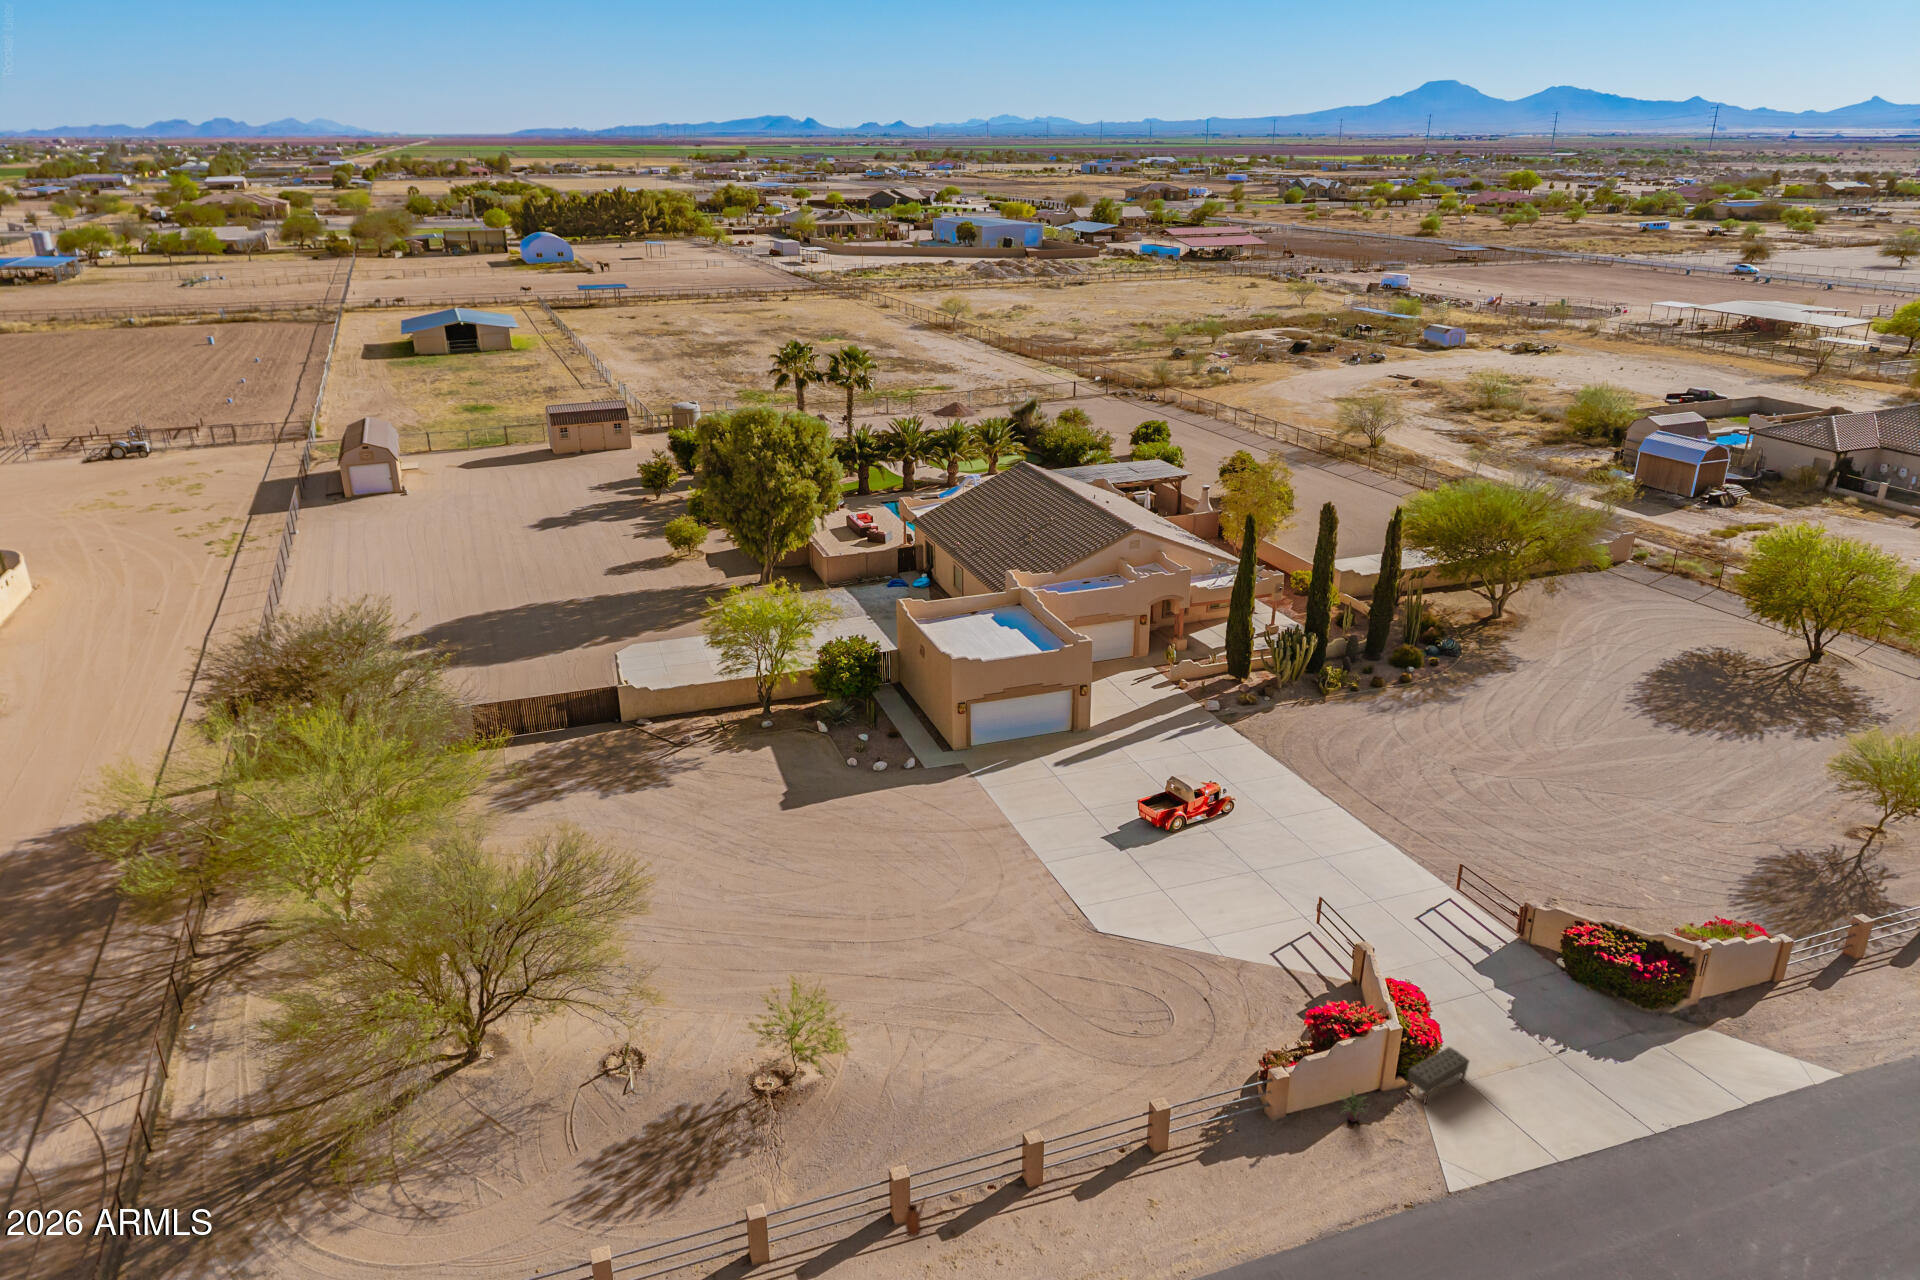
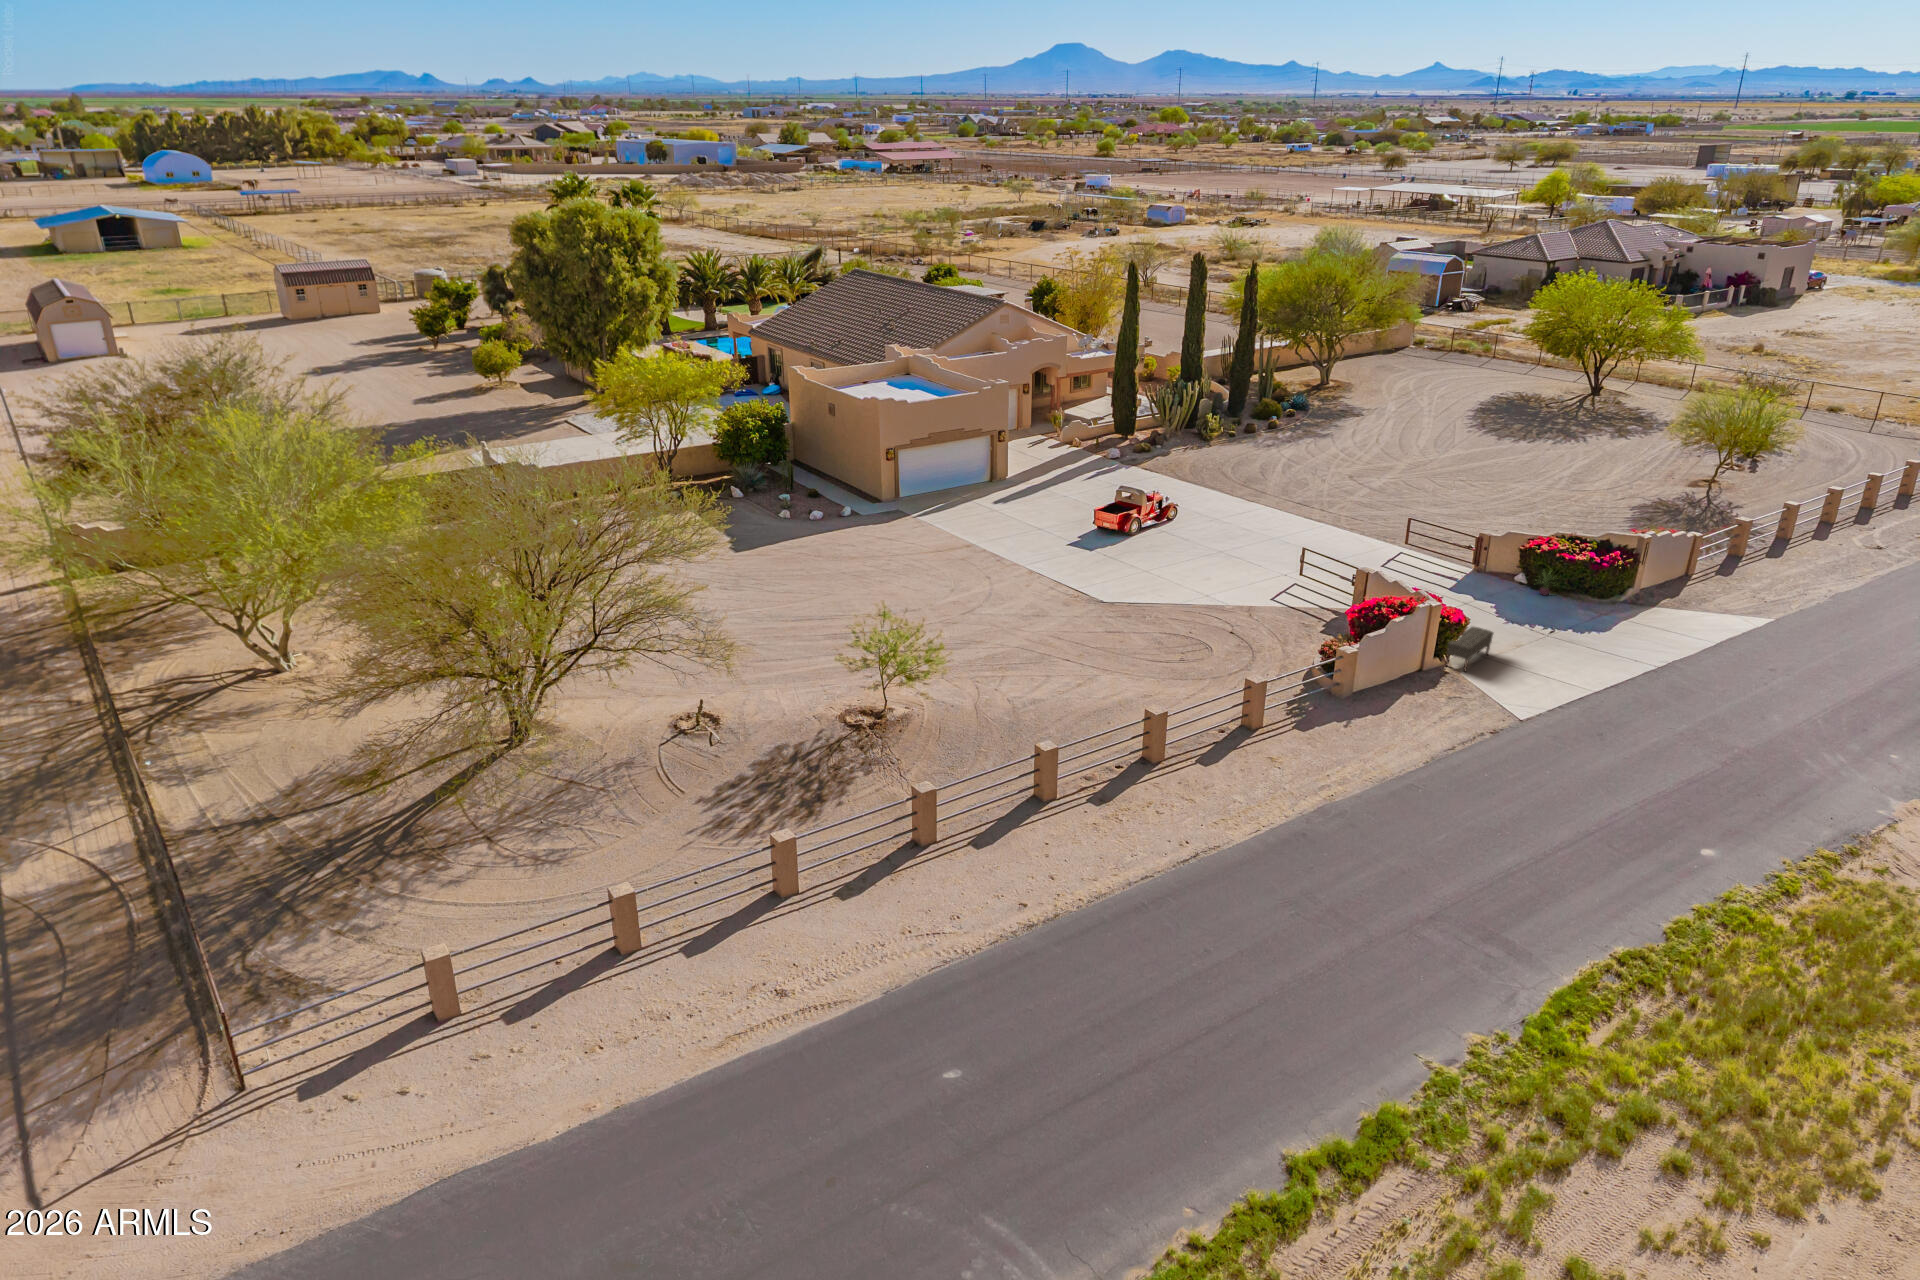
decorative plant: present [1340,1091,1364,1122] -> present [1540,570,1552,596]
watering can: present [904,1197,926,1236] -> none [1054,770,1072,810]

